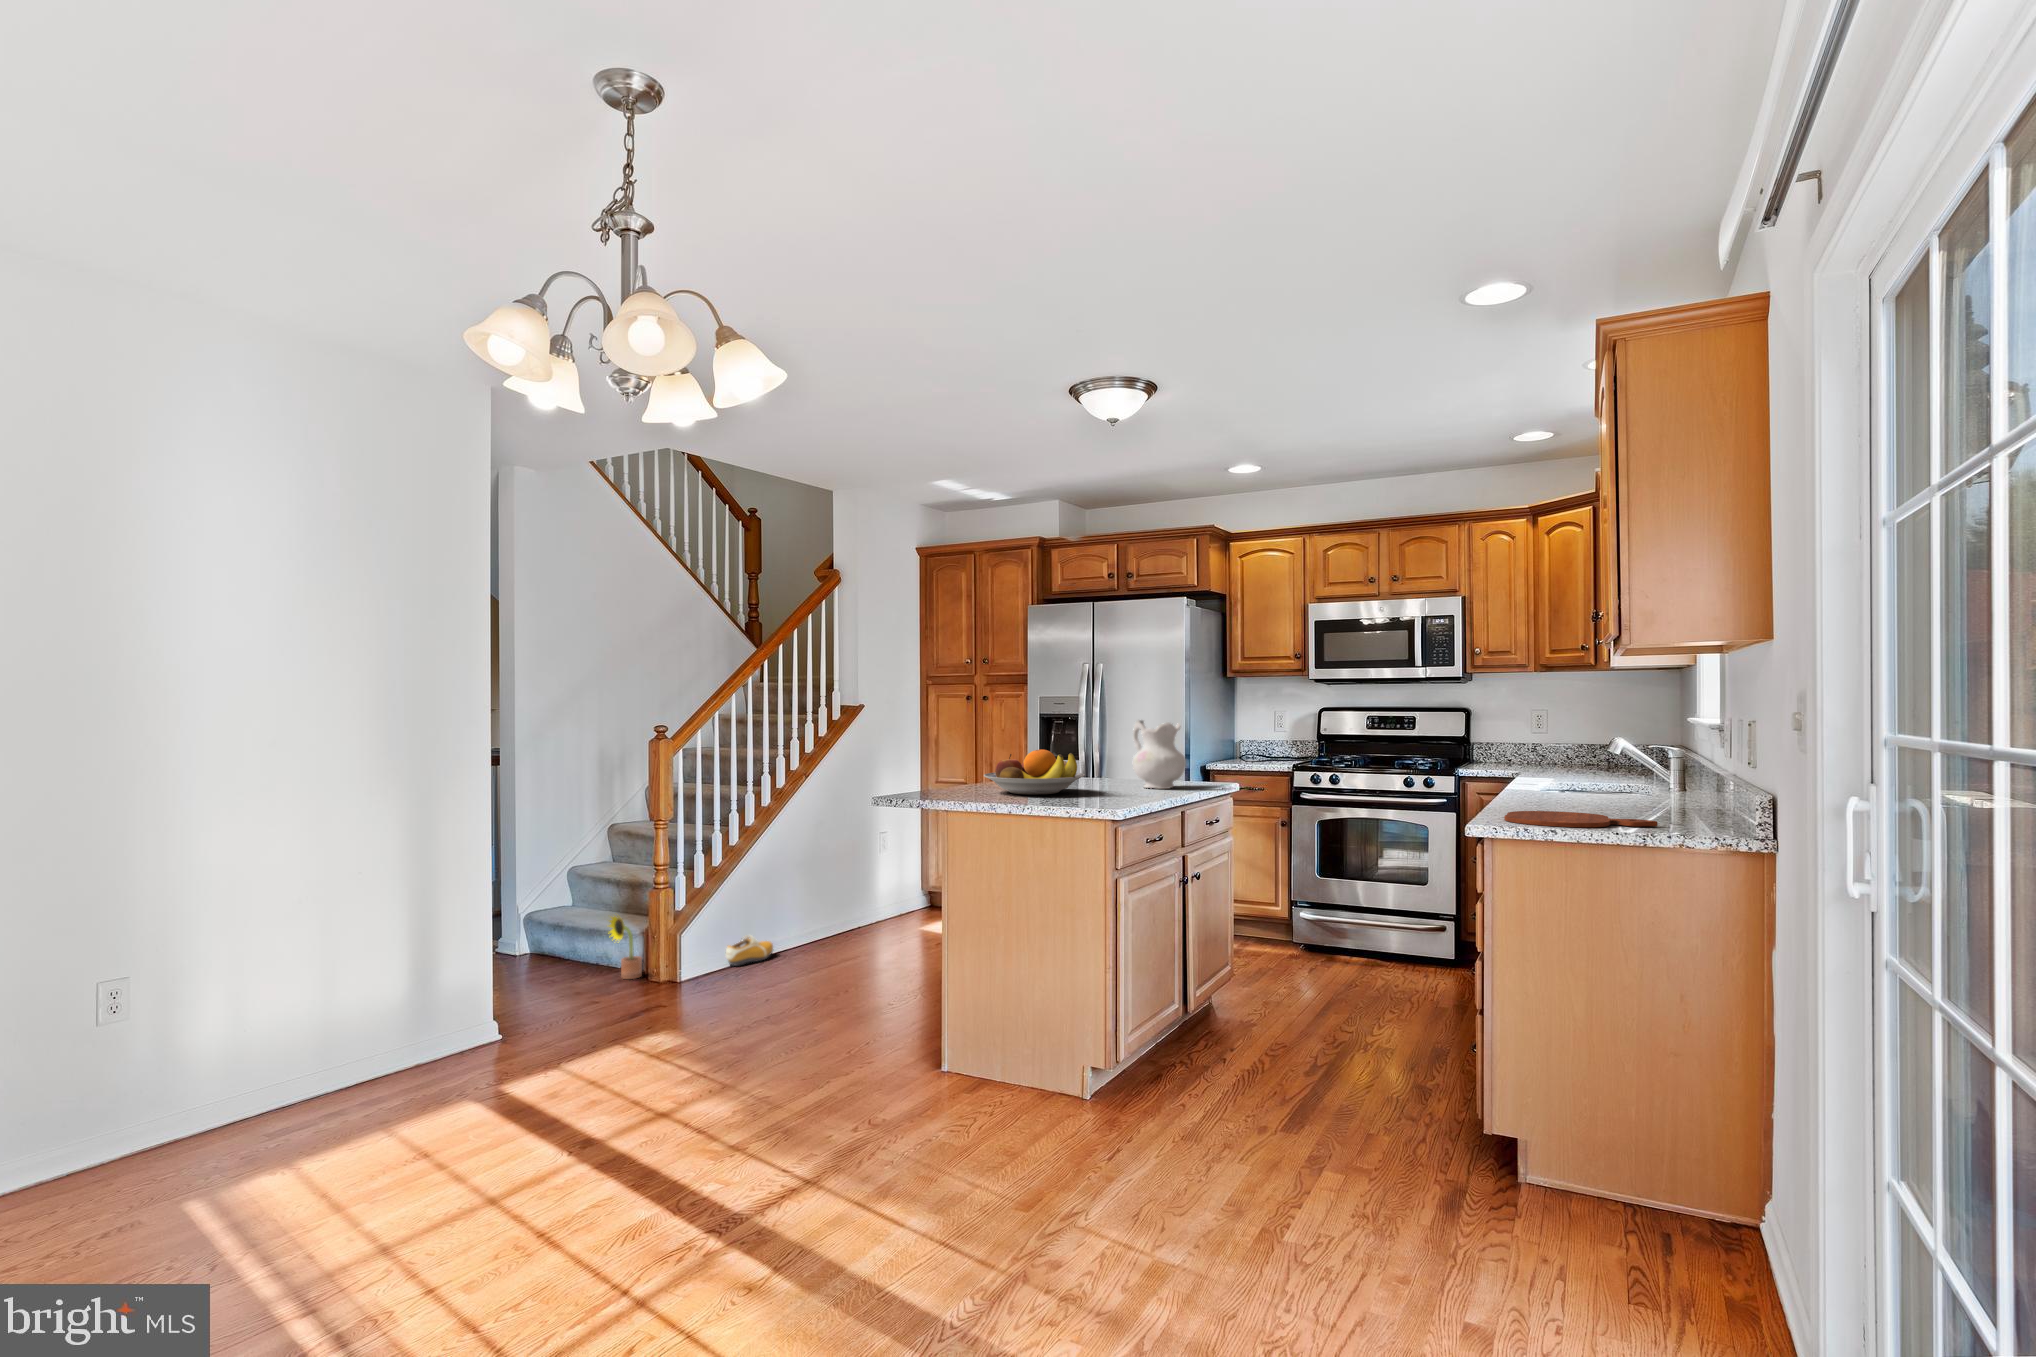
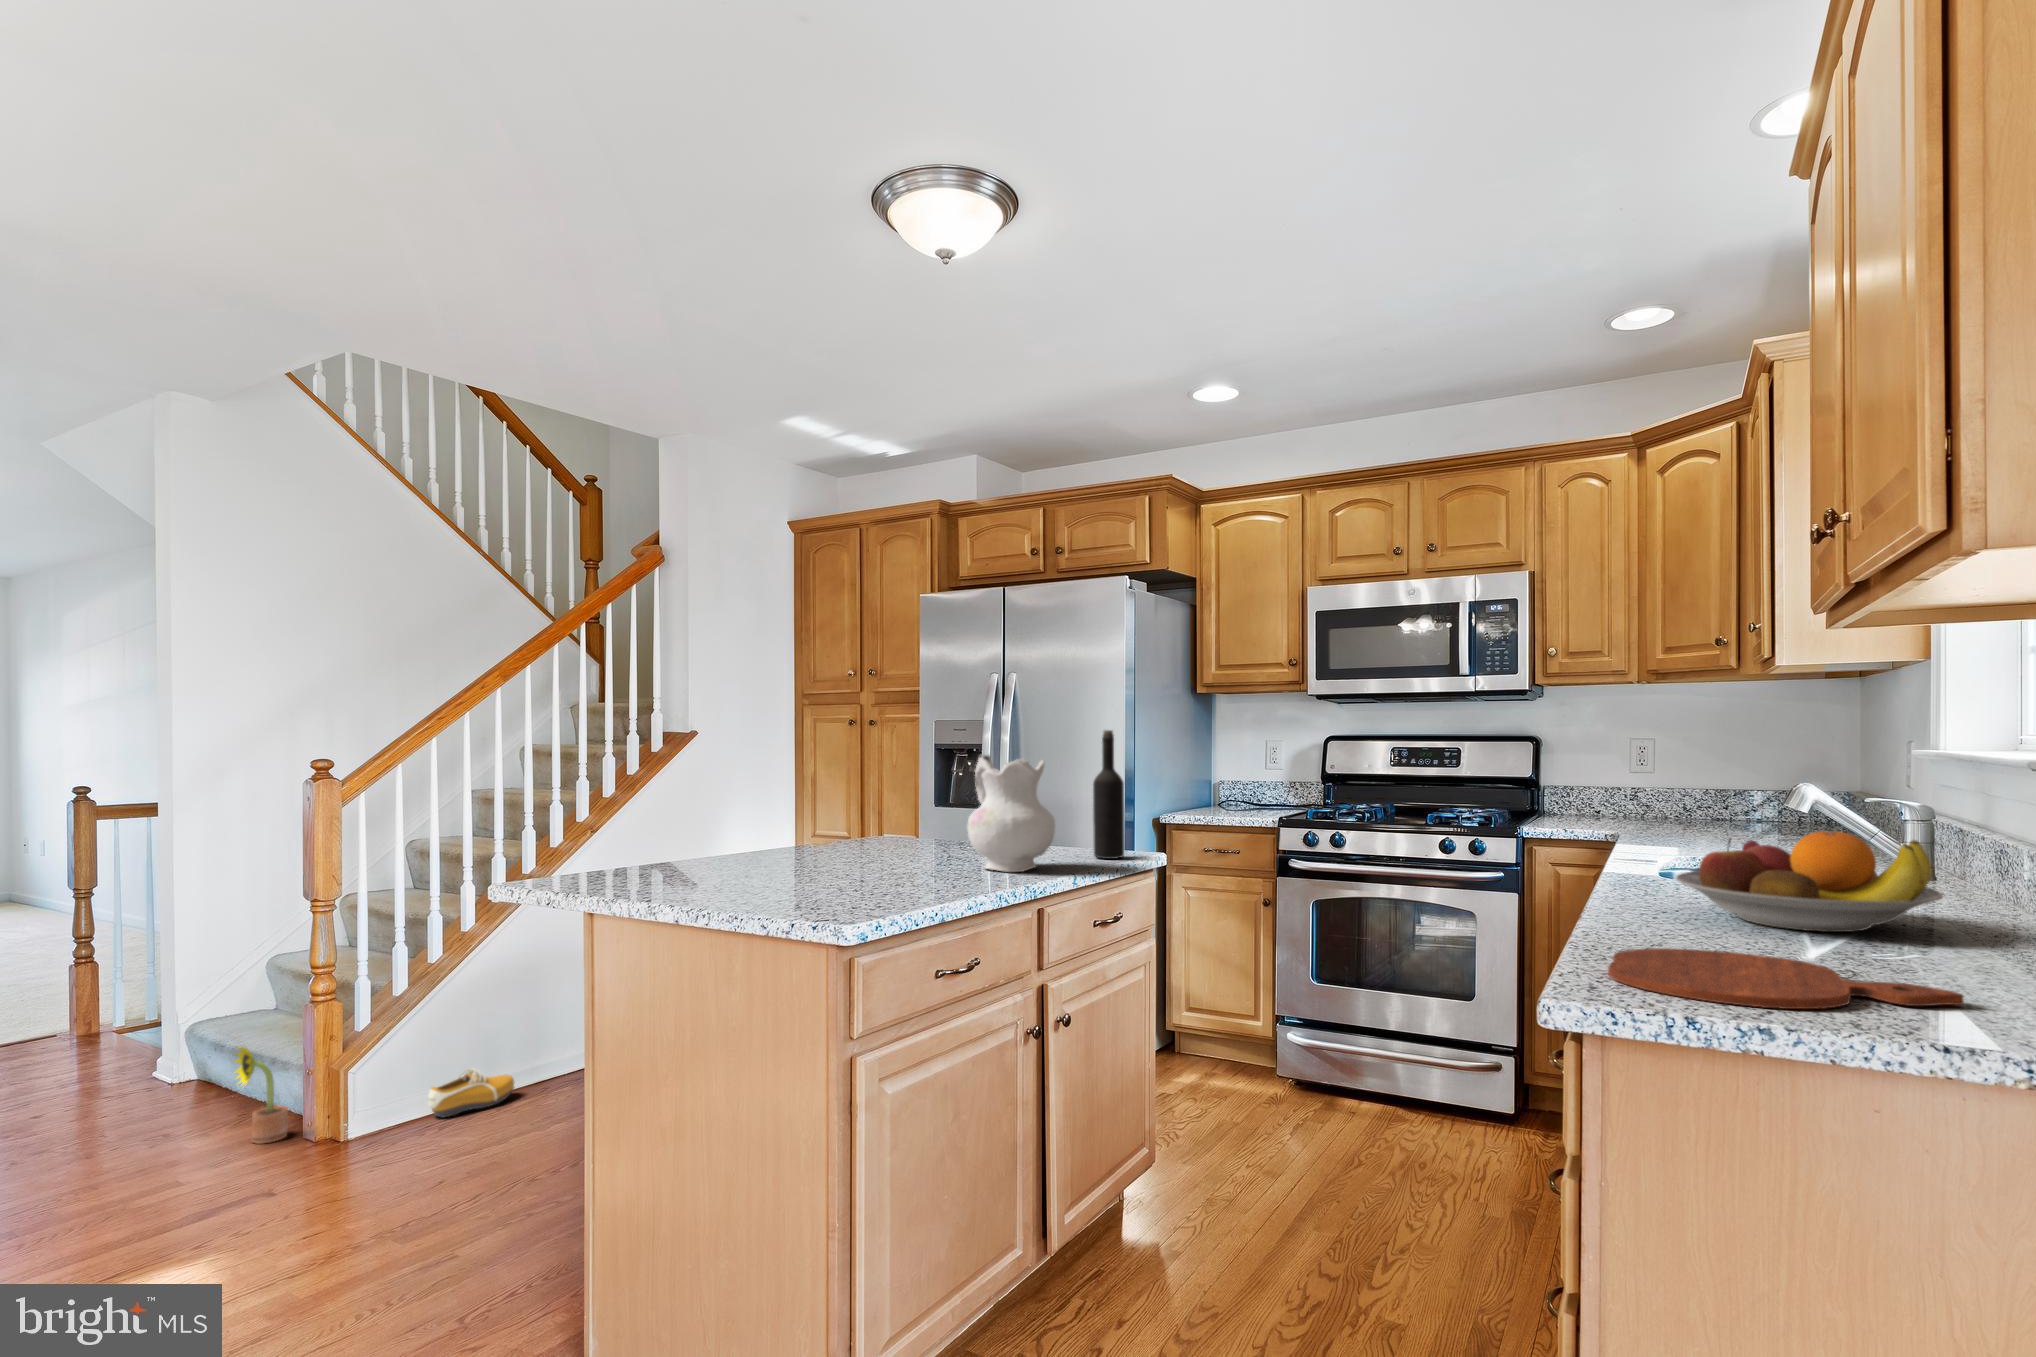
wine bottle: none [1200,705,1219,783] -> present [1093,730,1124,859]
fruit bowl: present [984,750,1085,795] -> present [1676,831,1943,932]

